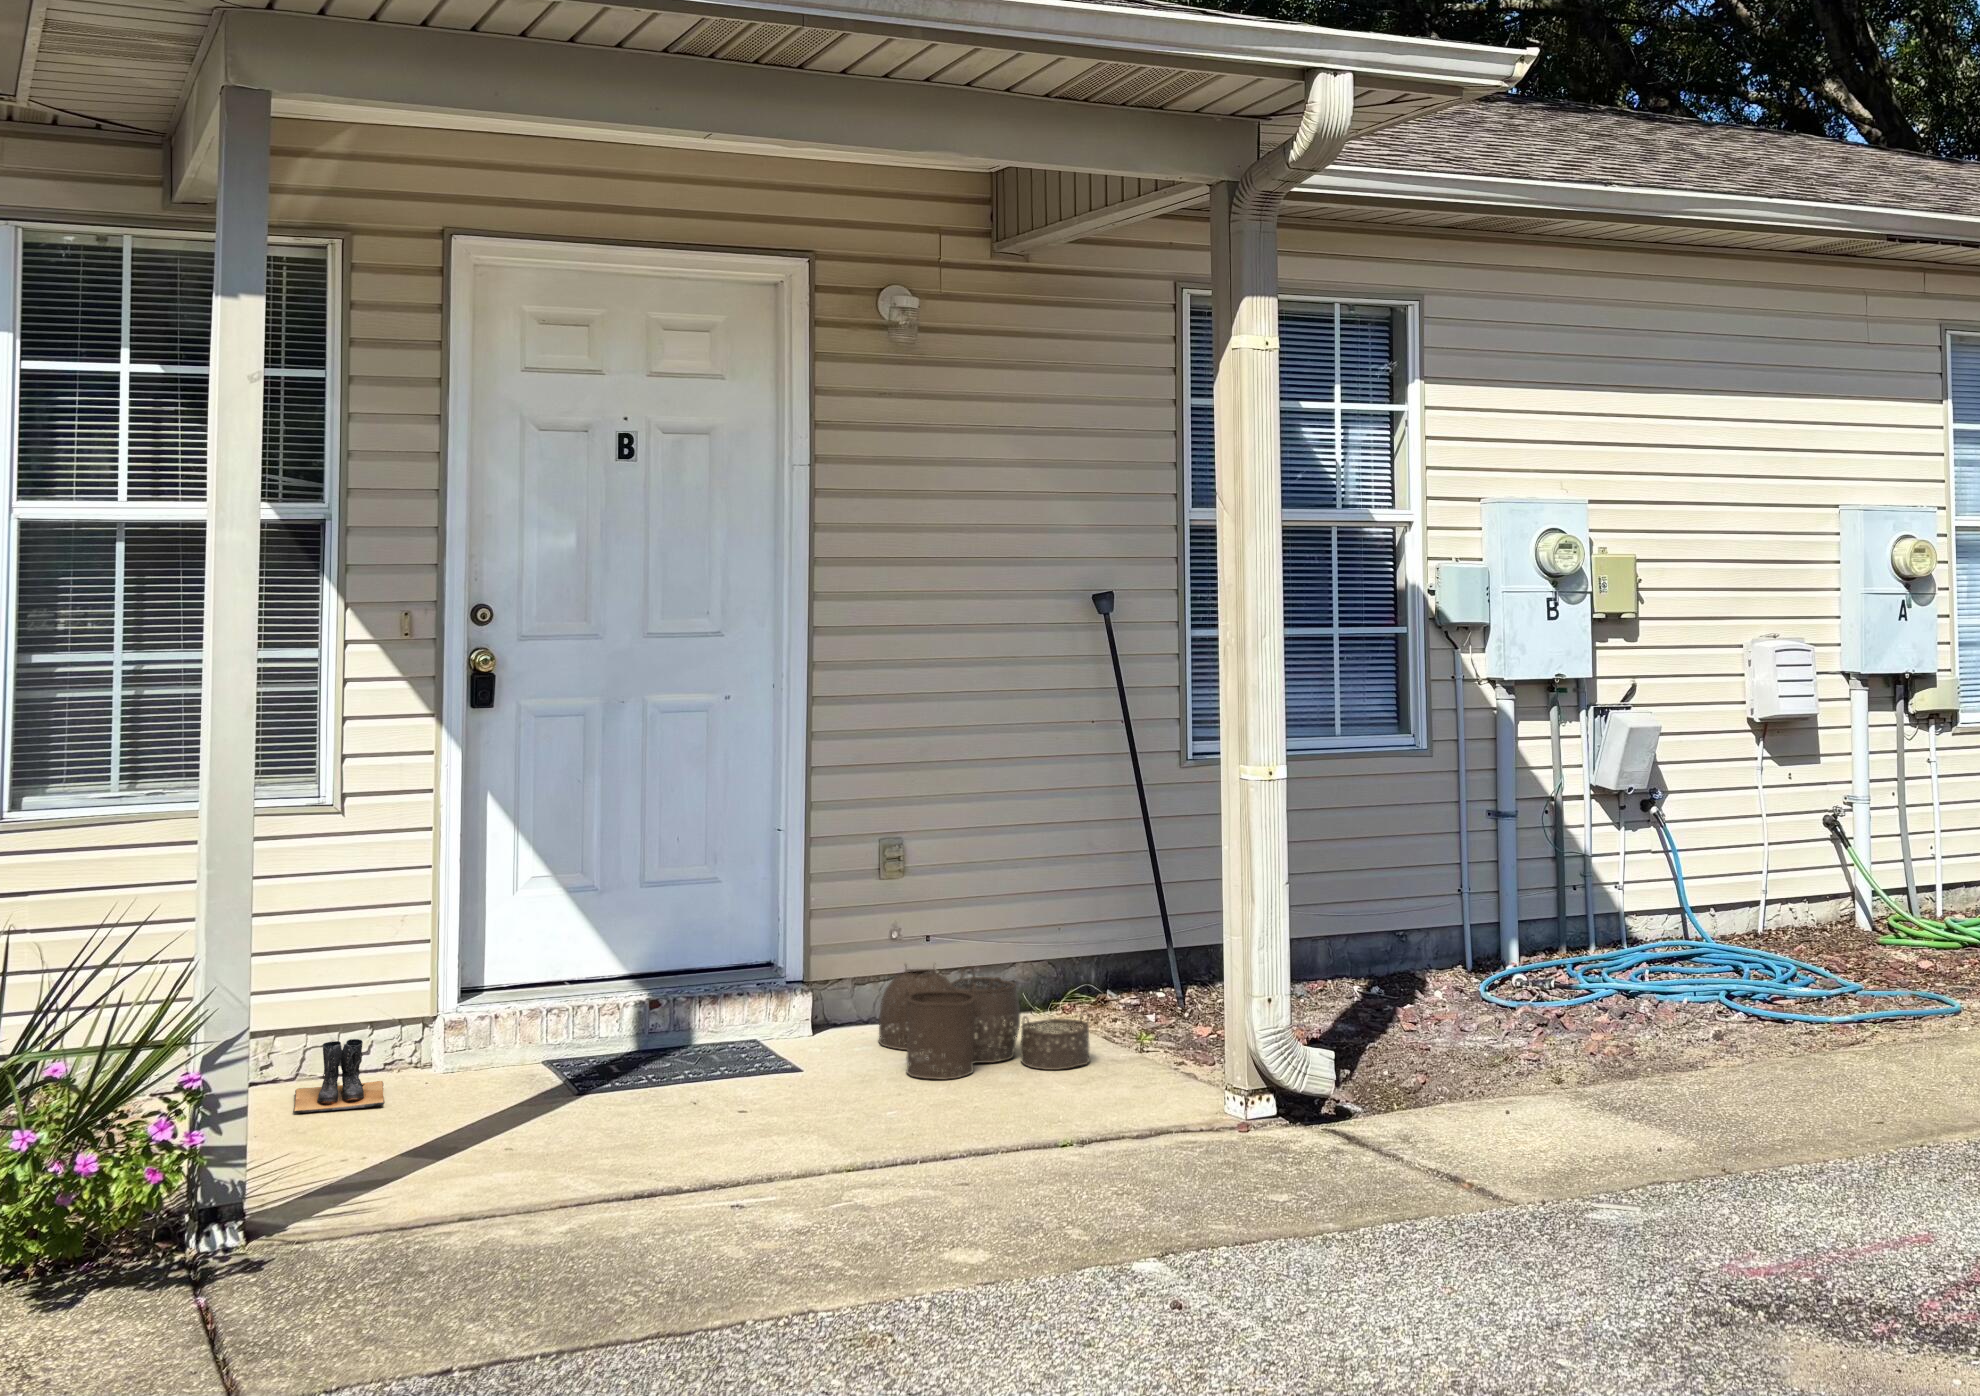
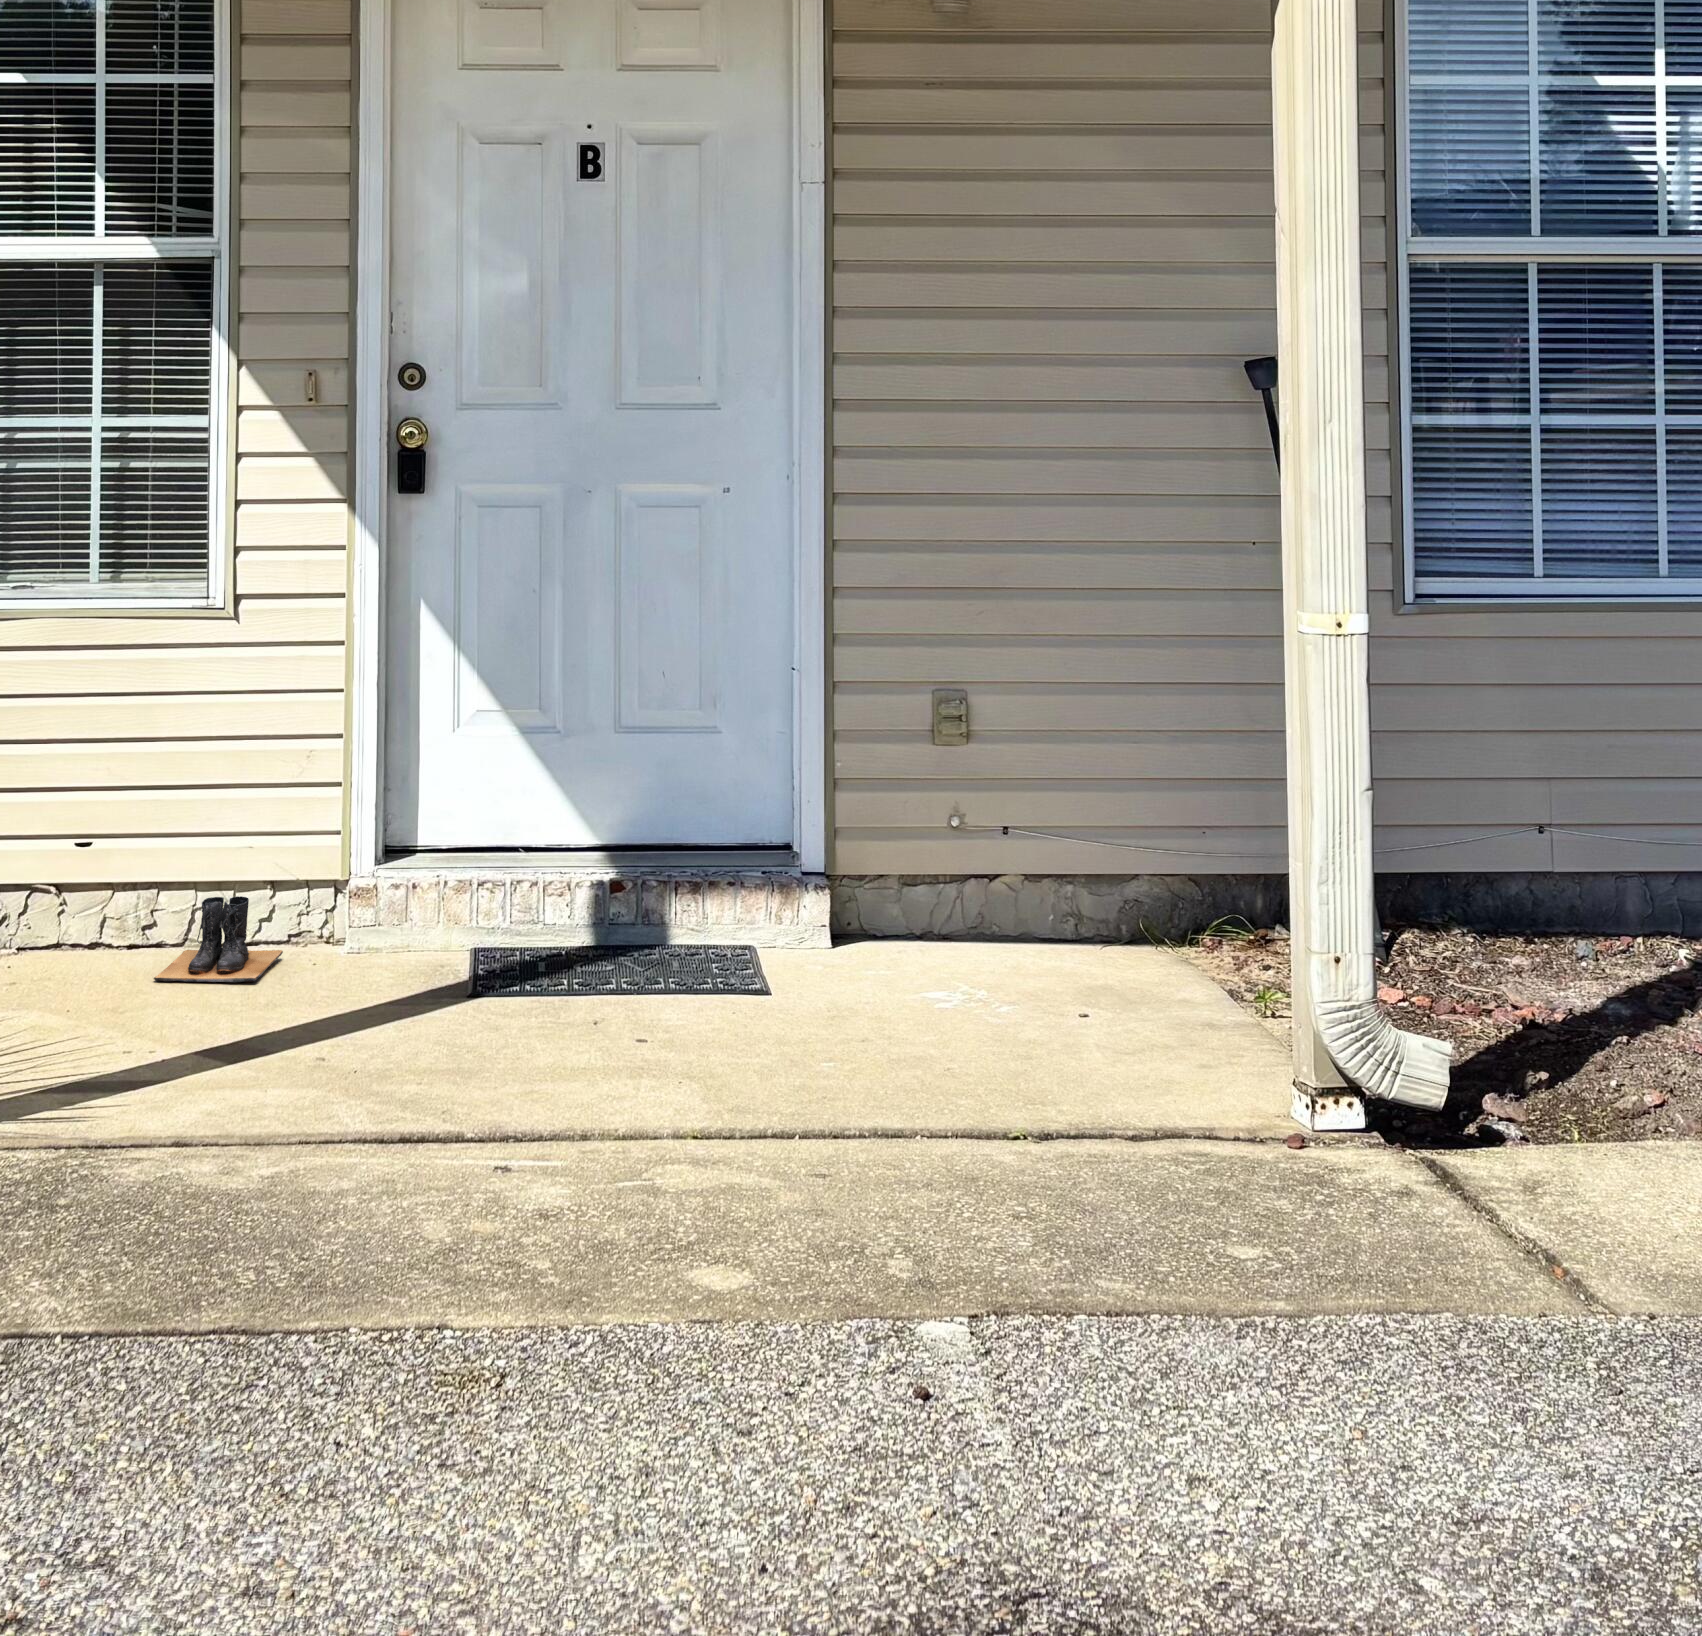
woven basket: present [879,966,1089,1080] -> none [909,858,1179,1028]

